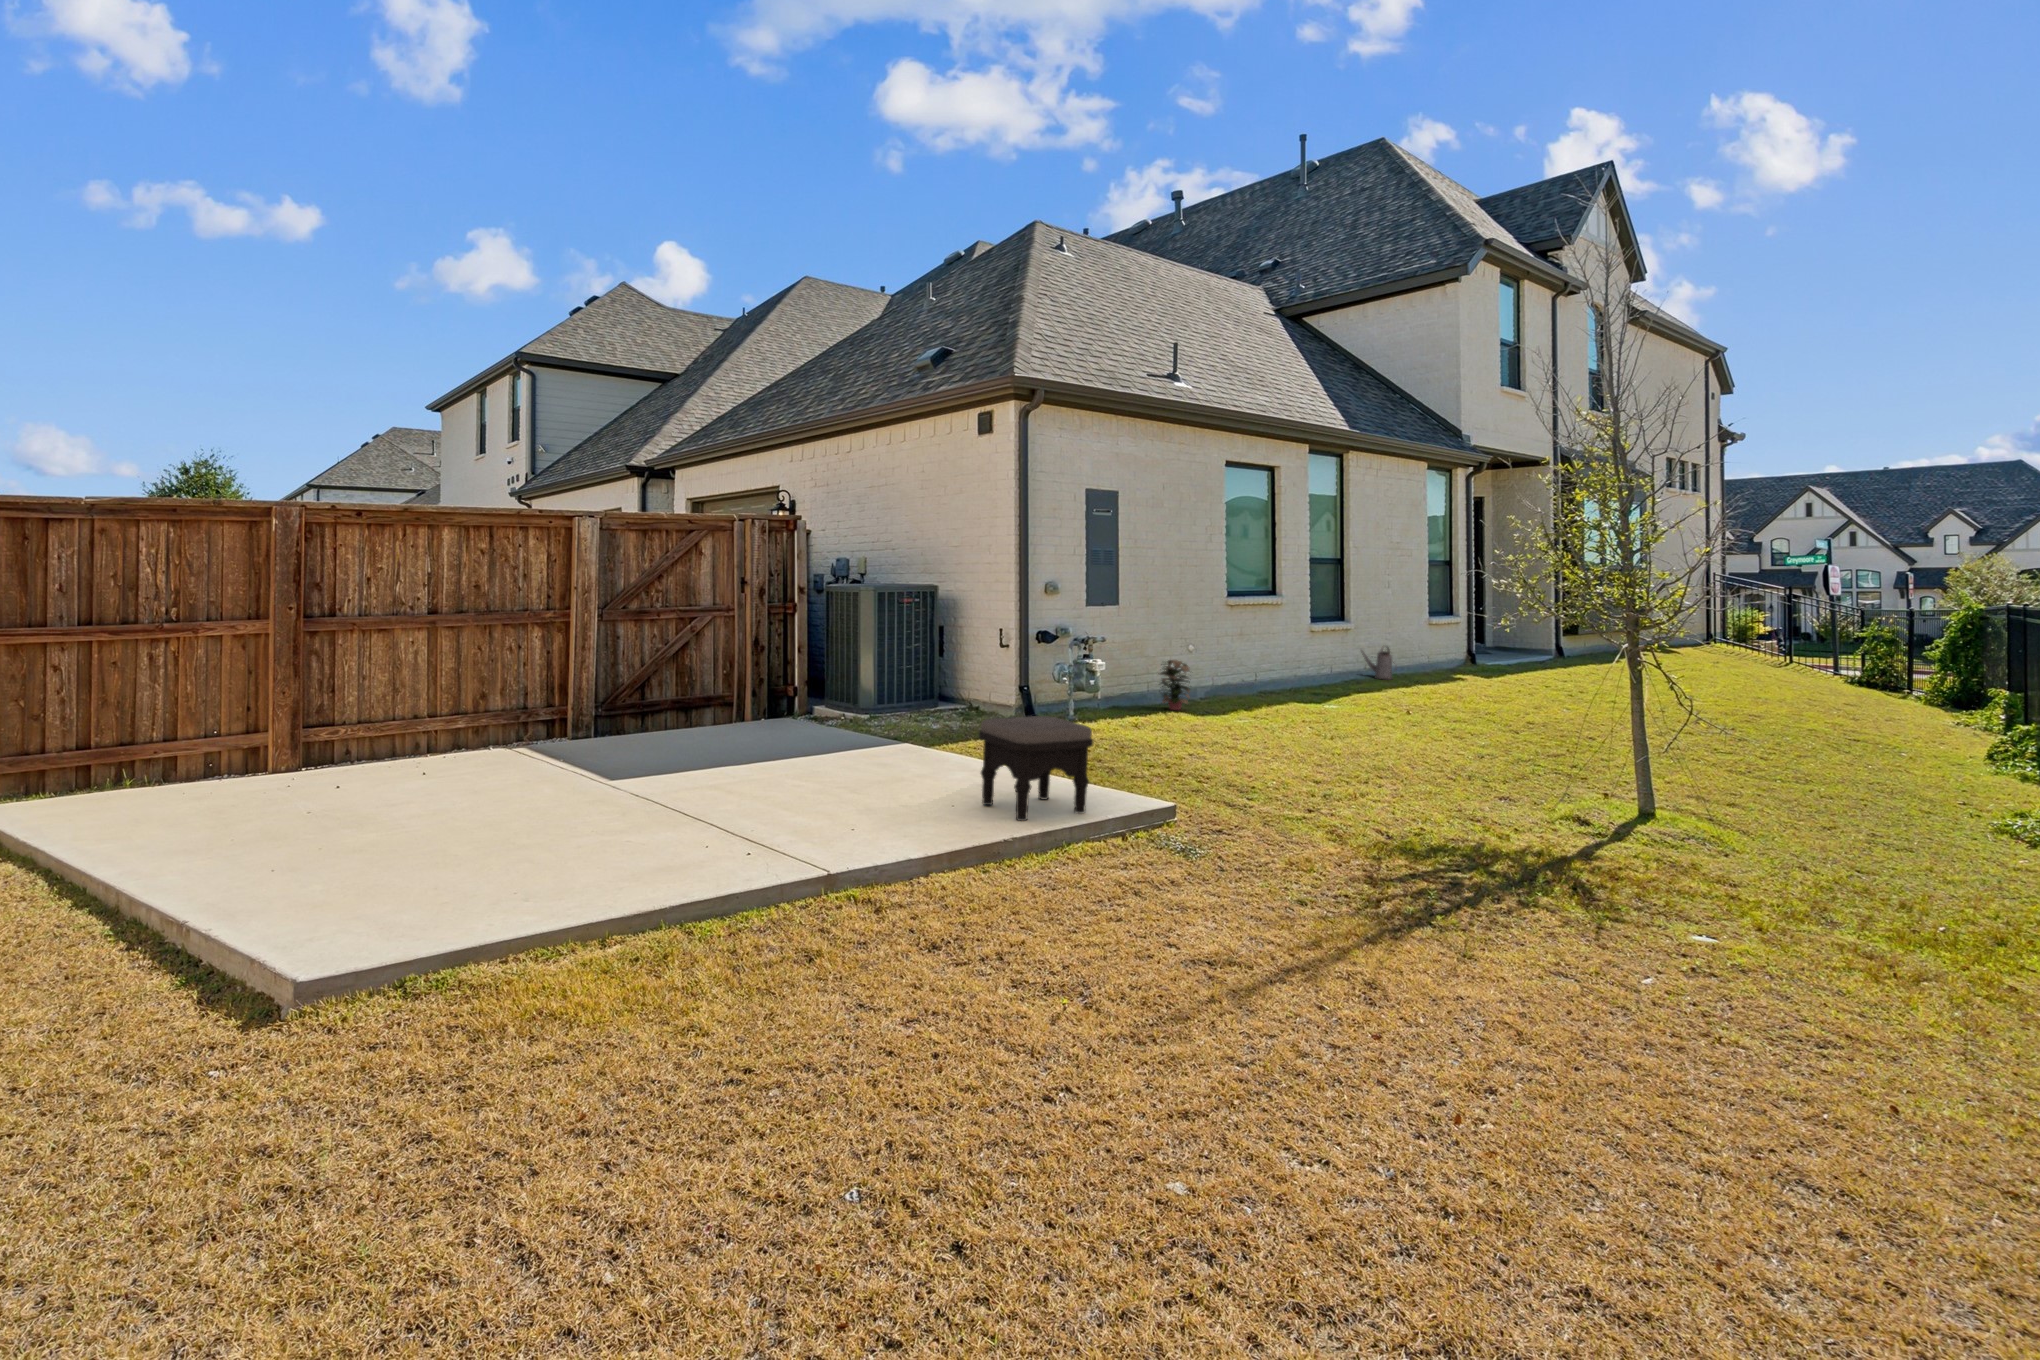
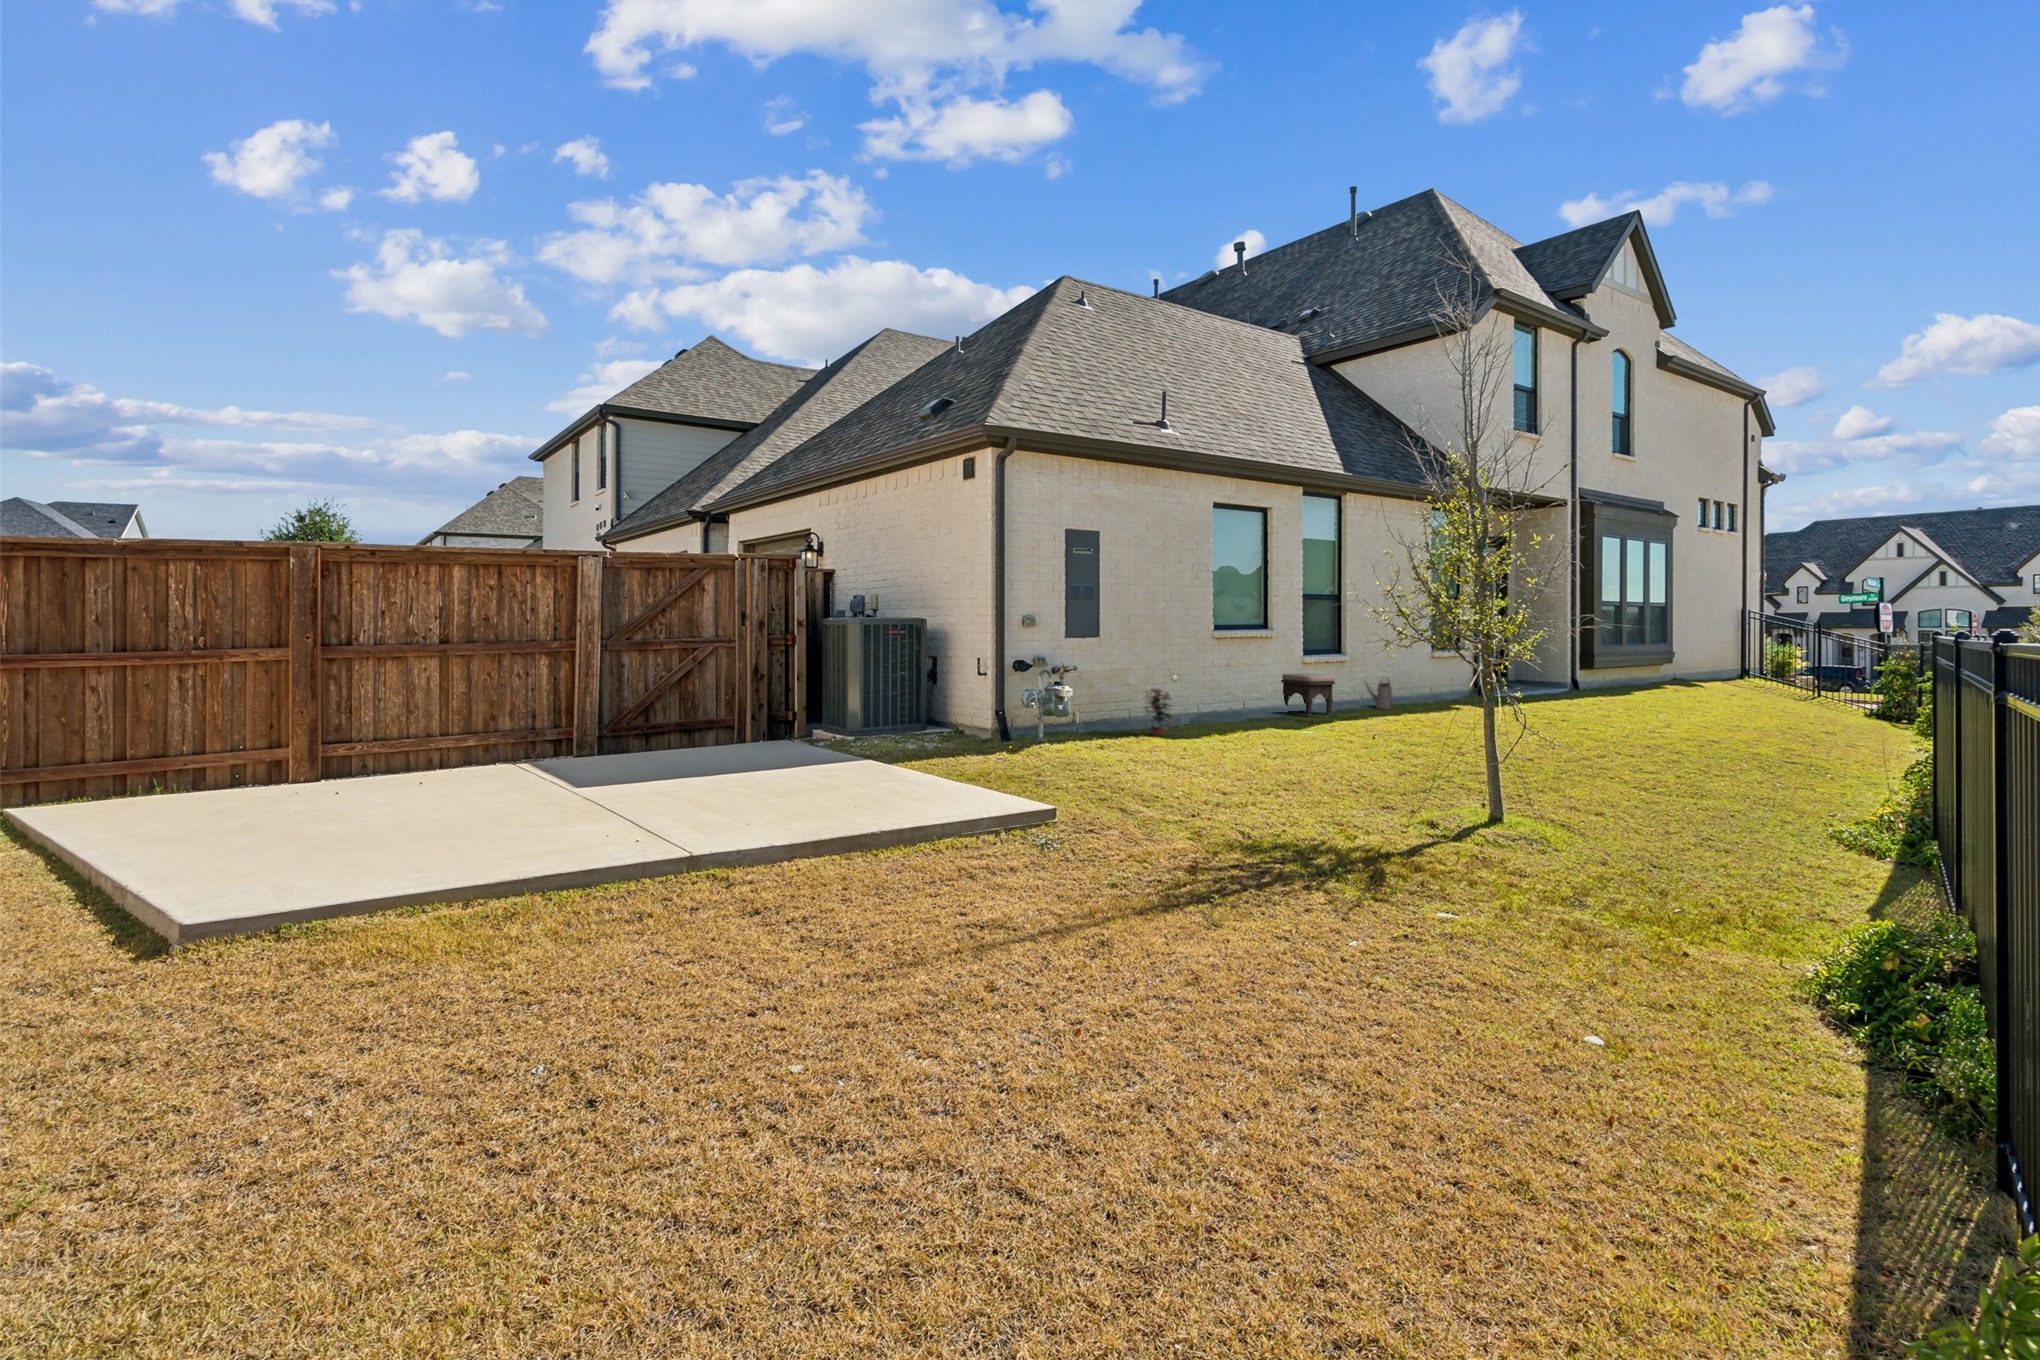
ottoman: present [979,716,1093,821] -> present [1281,673,1335,716]

